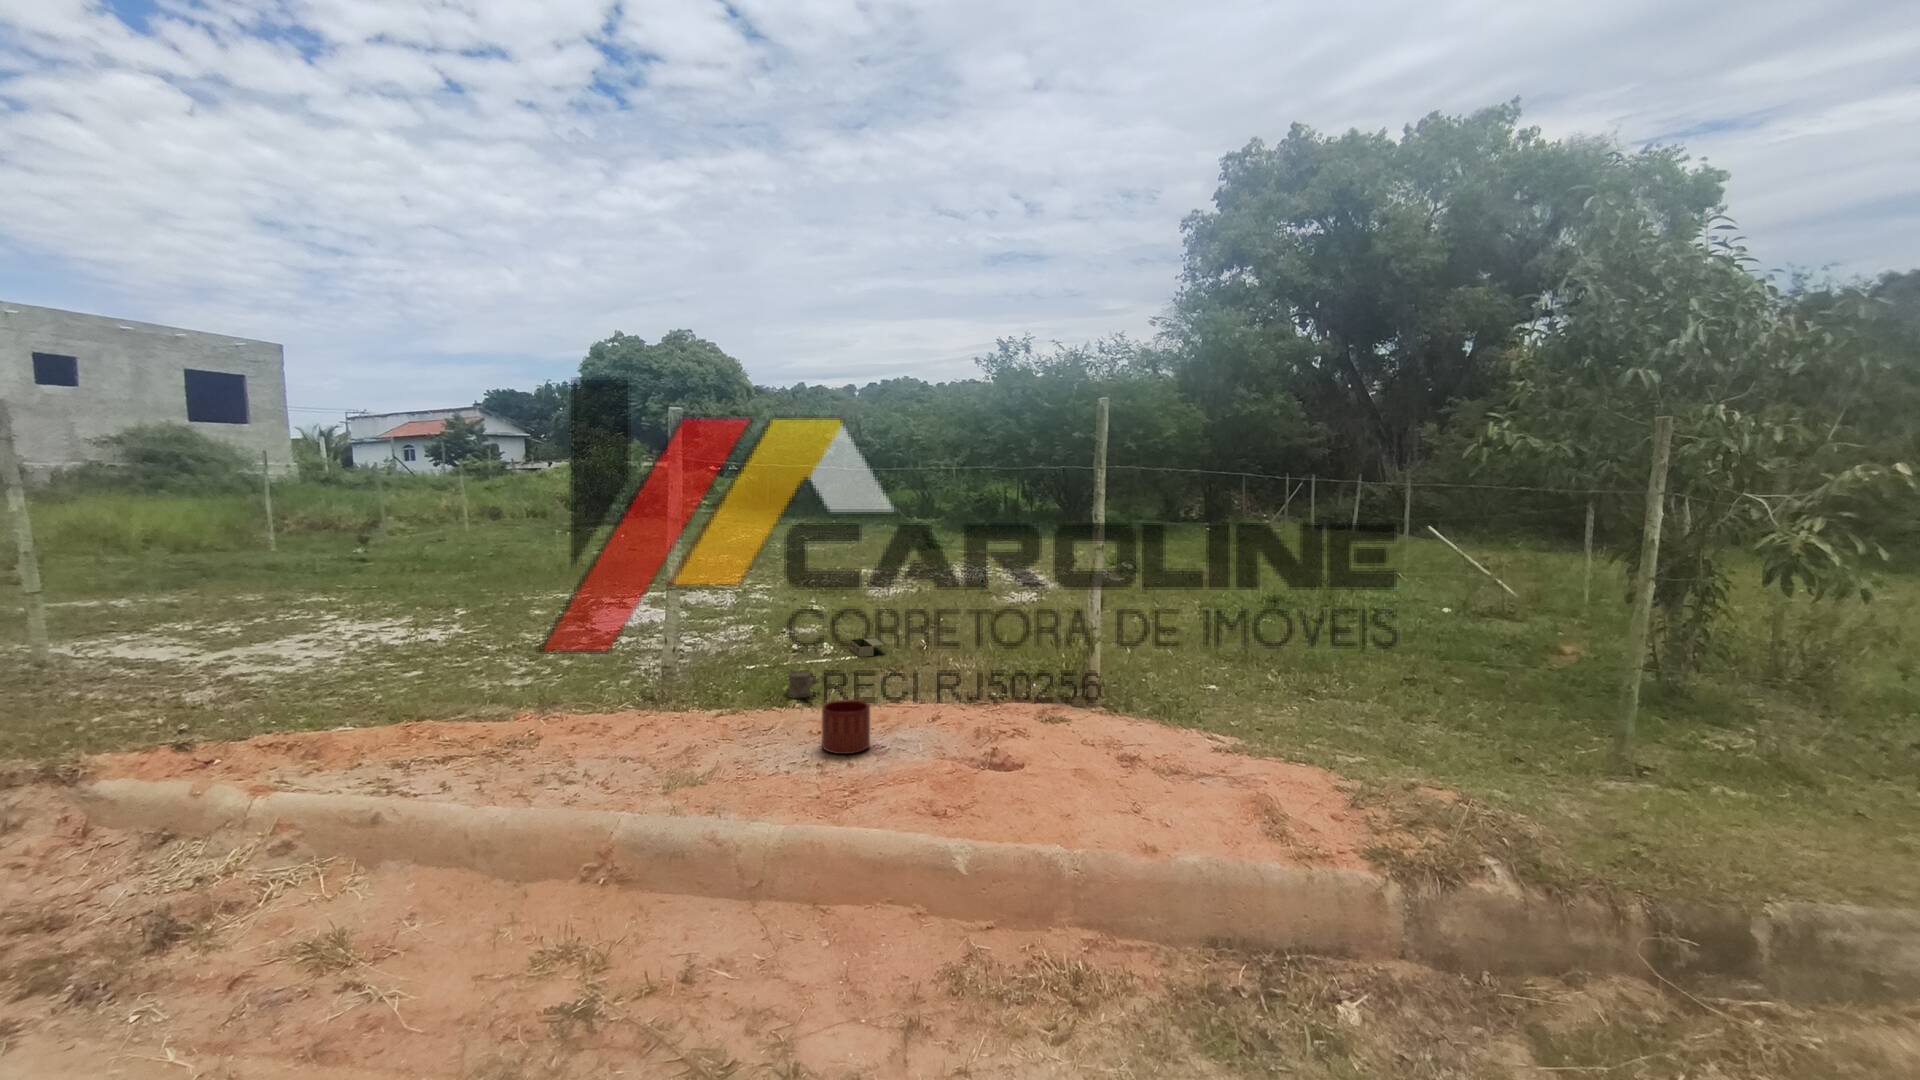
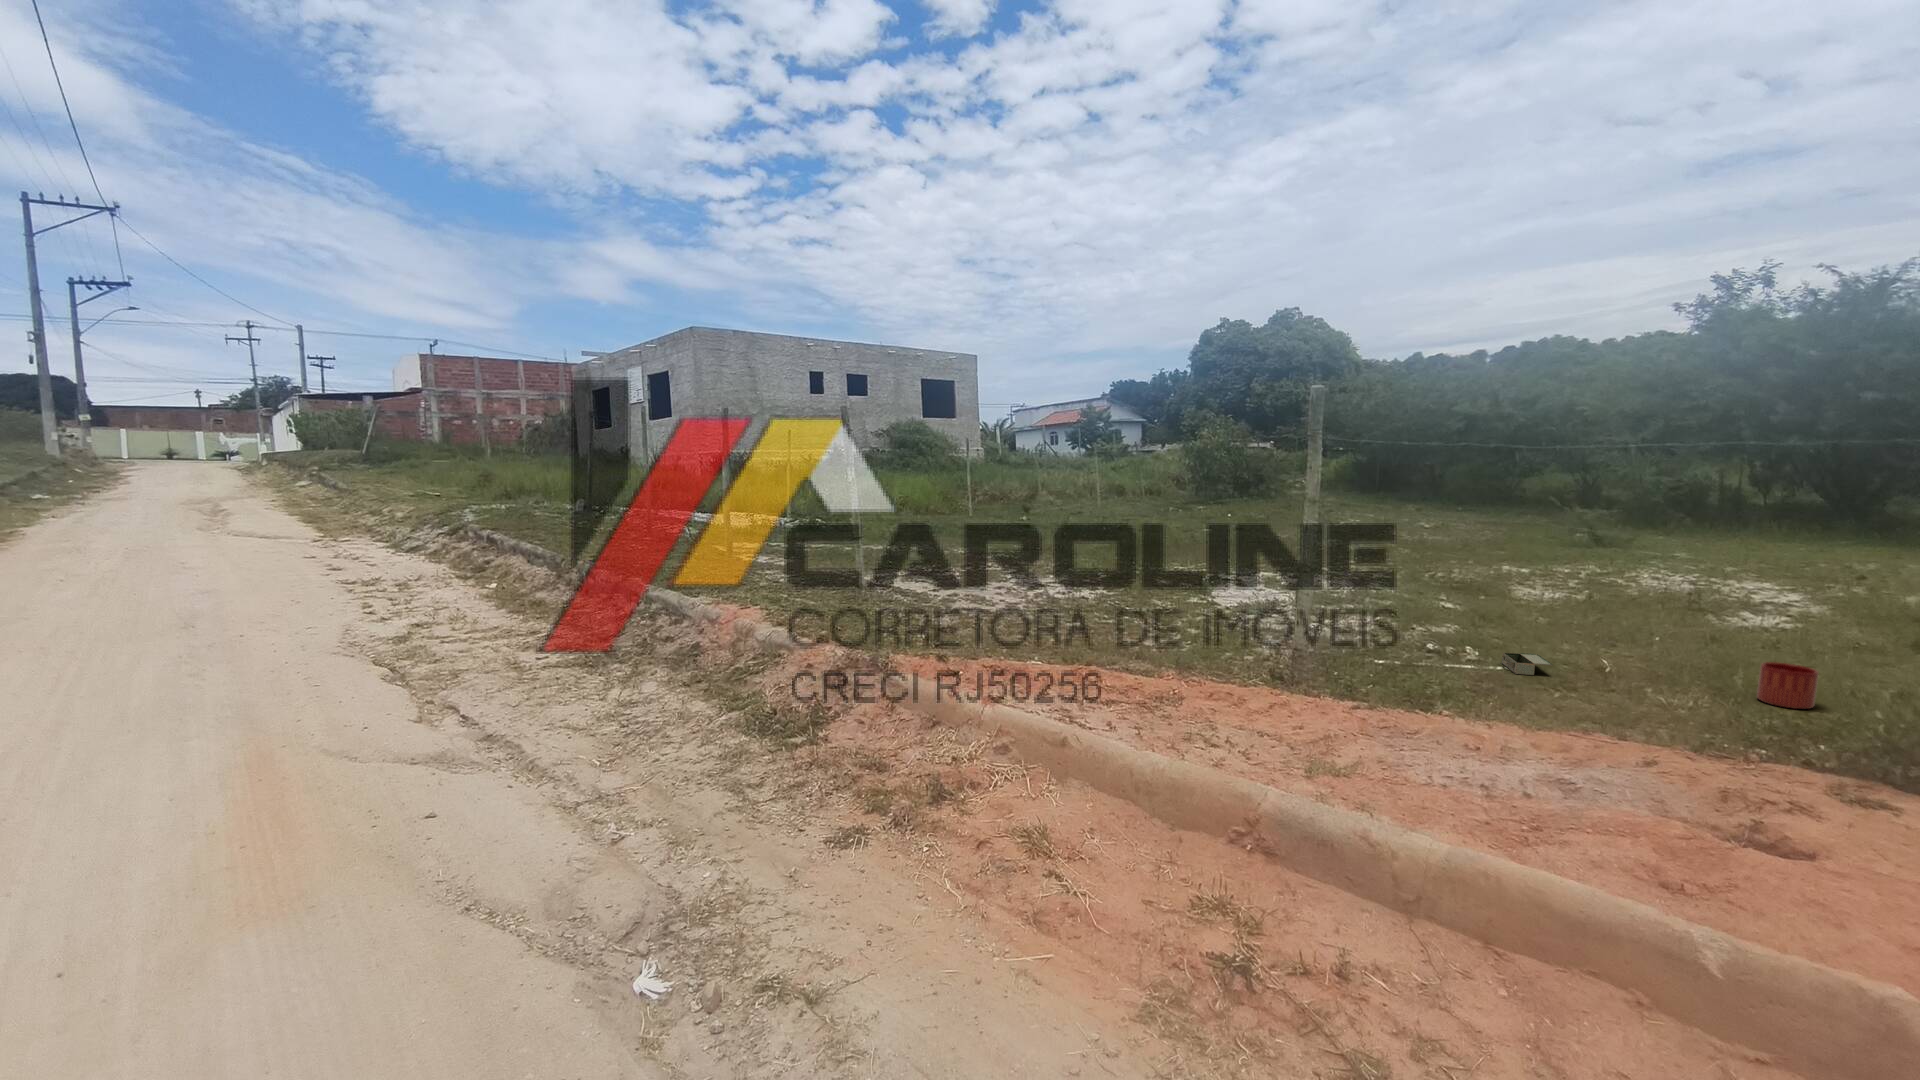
watering can: present [788,669,818,698] -> none [1430,676,1470,709]
planter: present [822,700,870,754] -> present [1757,662,1819,709]

